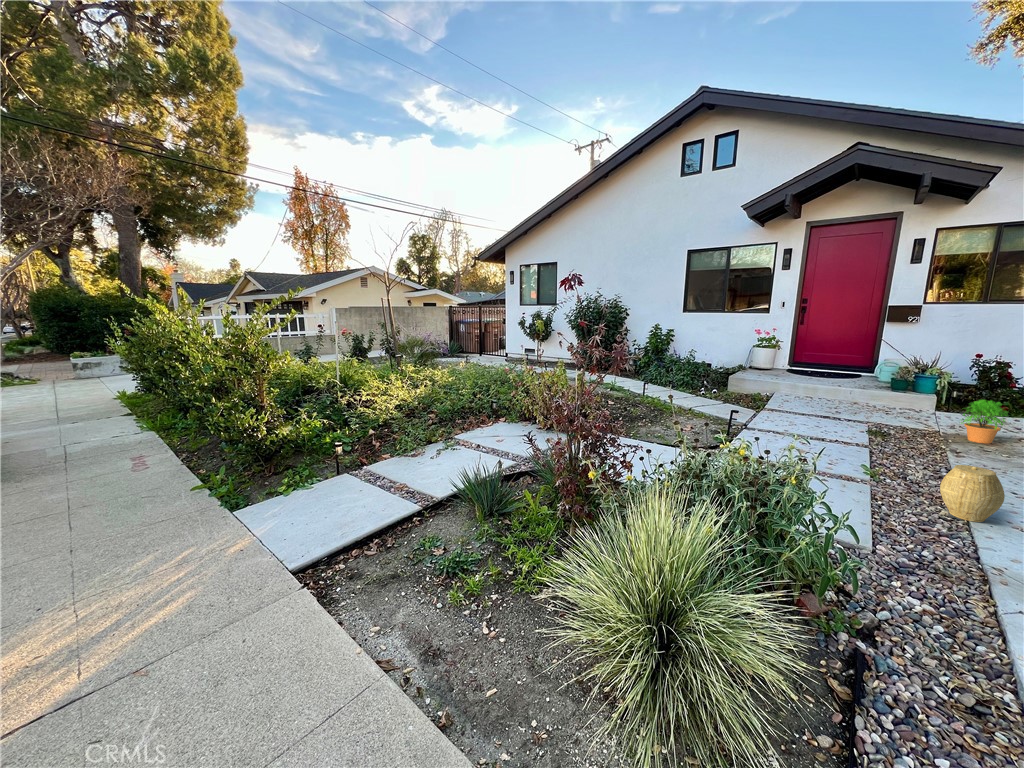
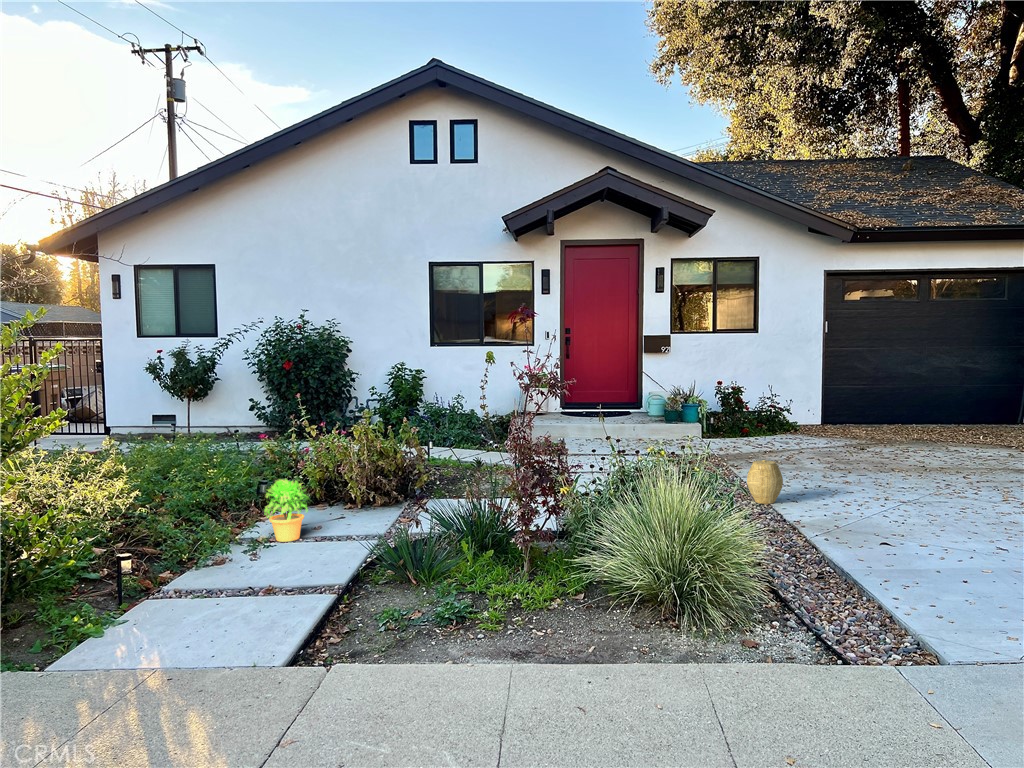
potted plant: present [961,400,1007,444] -> present [265,479,308,542]

